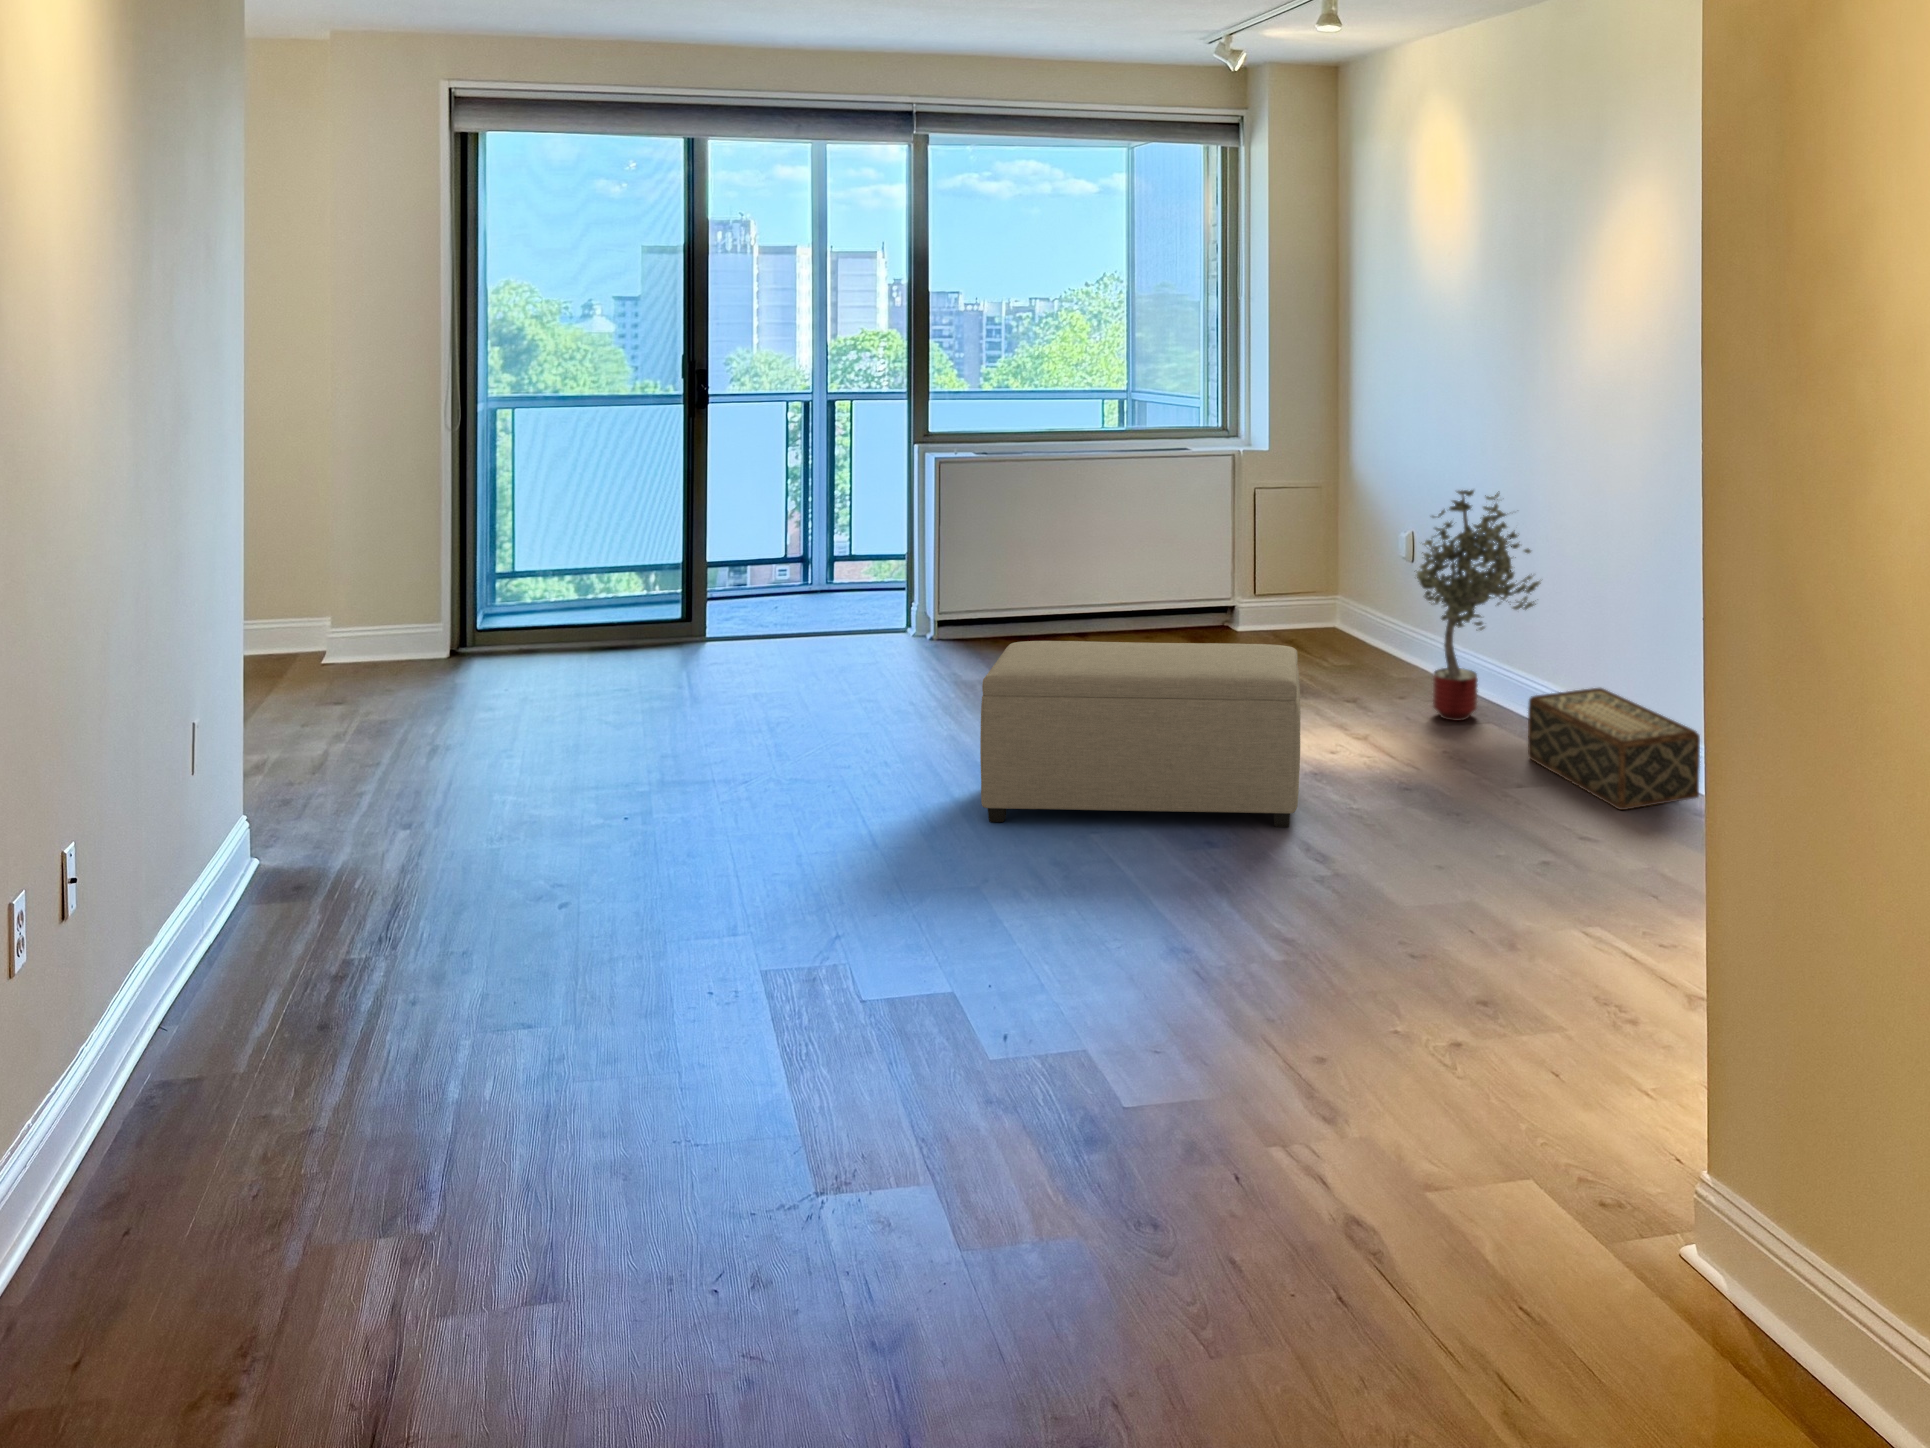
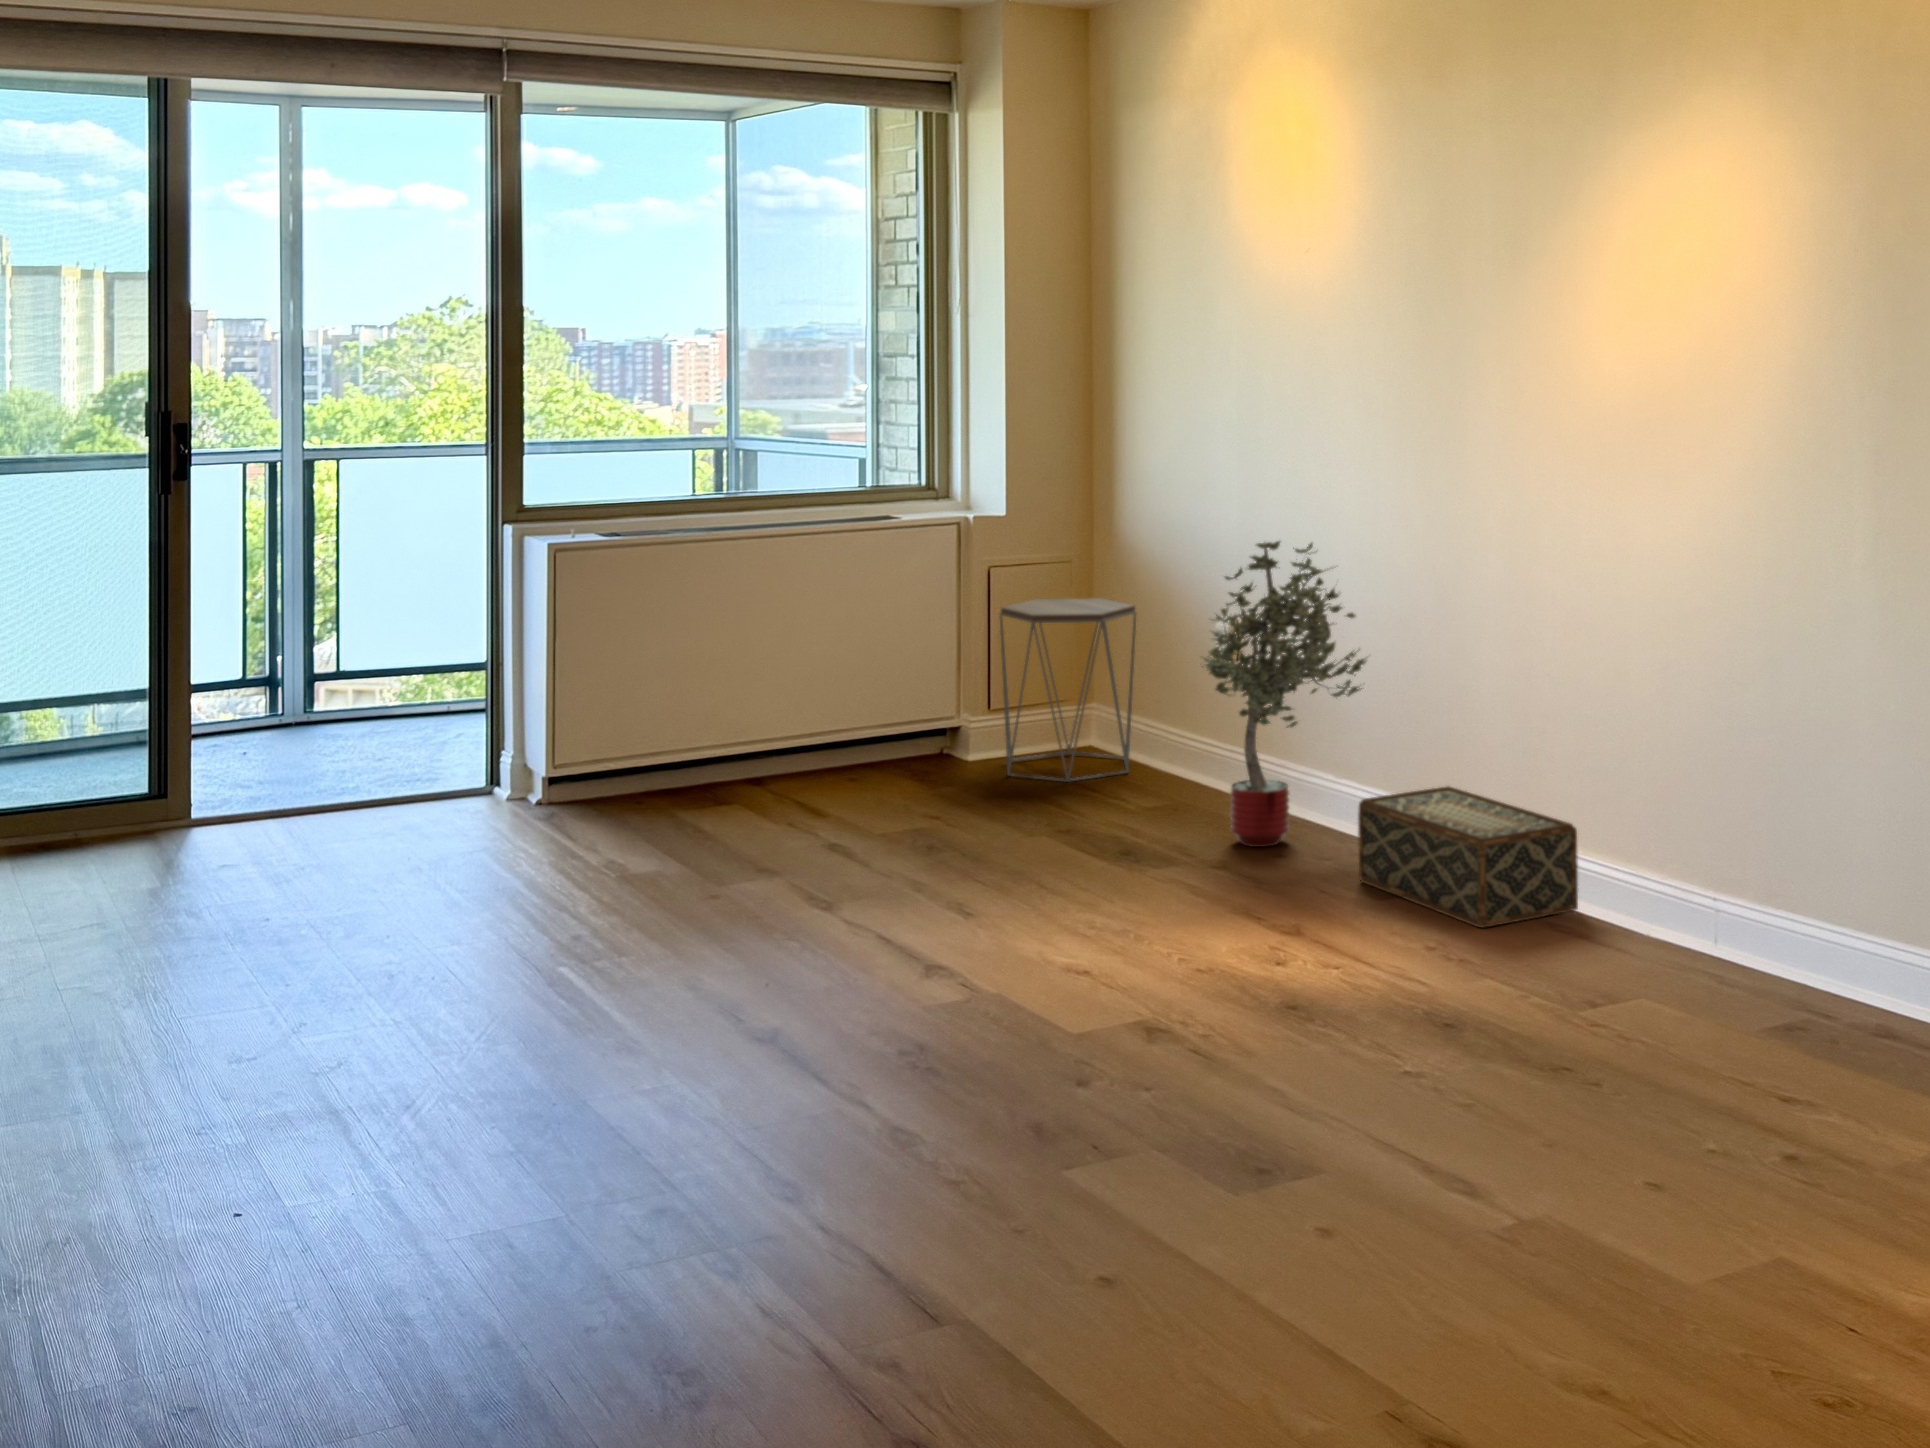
side table: none [1268,510,1370,651] -> present [1000,598,1136,782]
ottoman: present [980,641,1301,827] -> none [633,740,1067,989]

